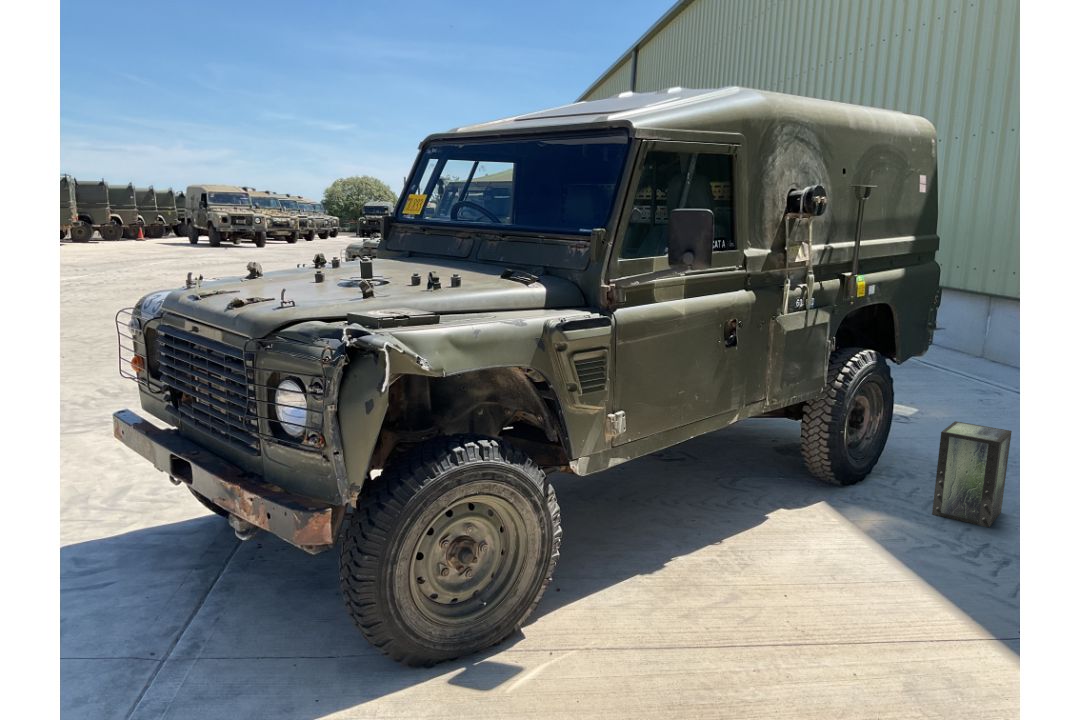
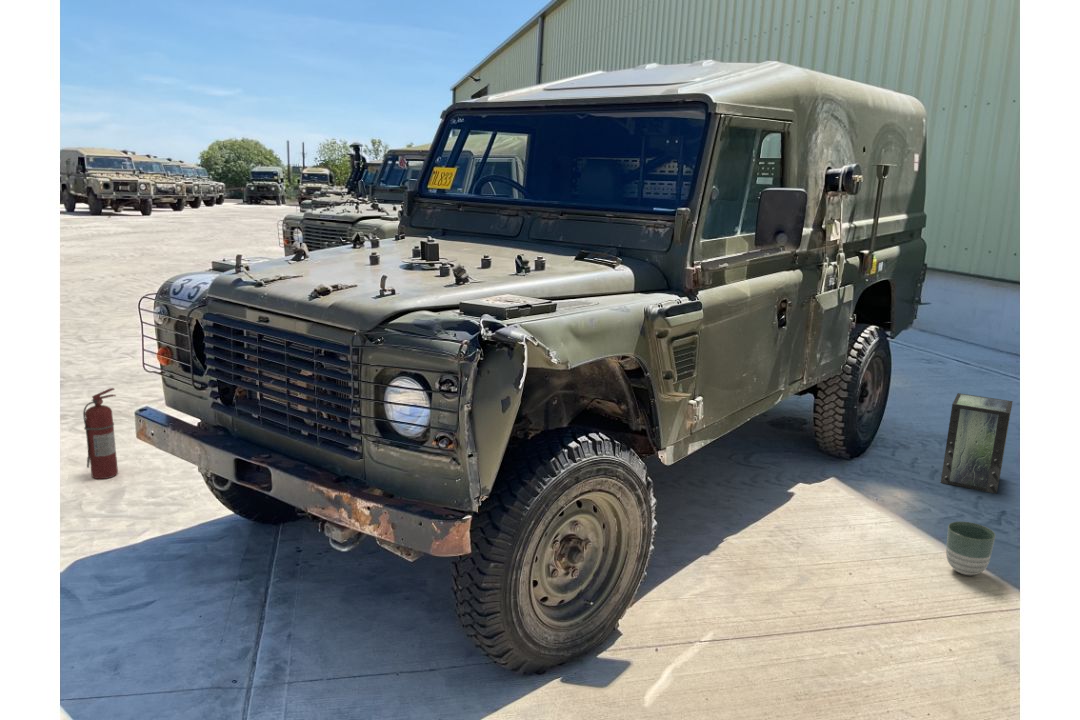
fire extinguisher: none [101,397,132,480] -> present [83,388,118,479]
planter: none [891,549,940,605] -> present [946,522,995,575]

